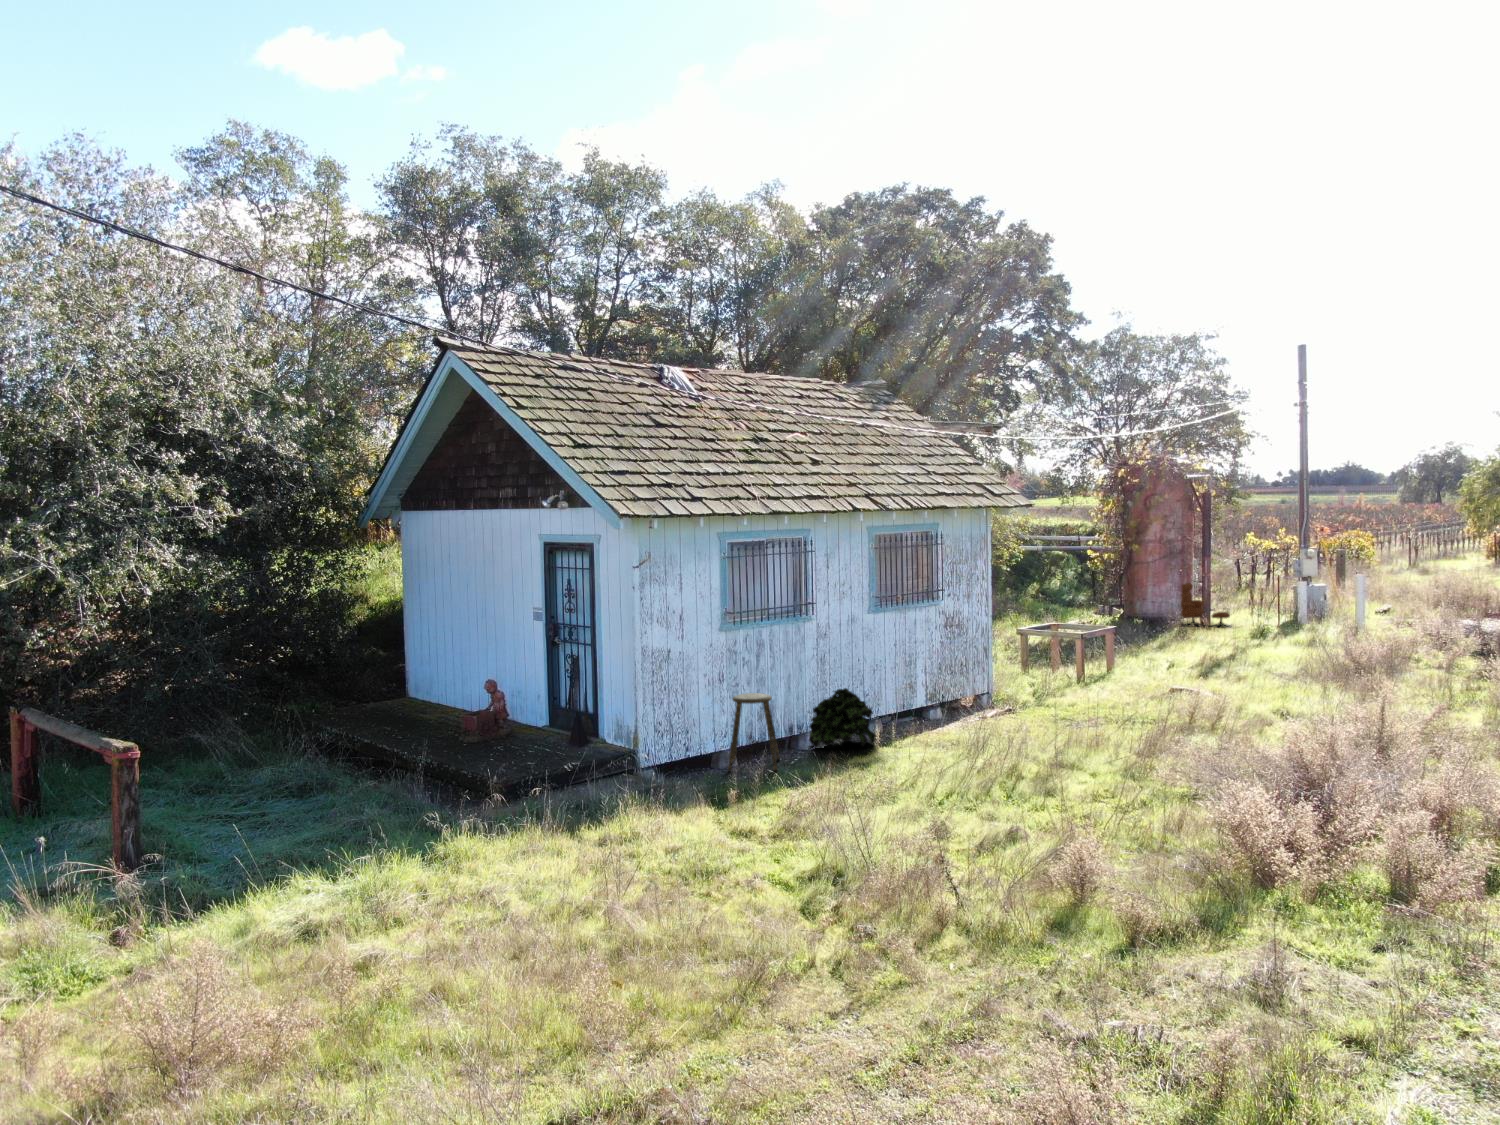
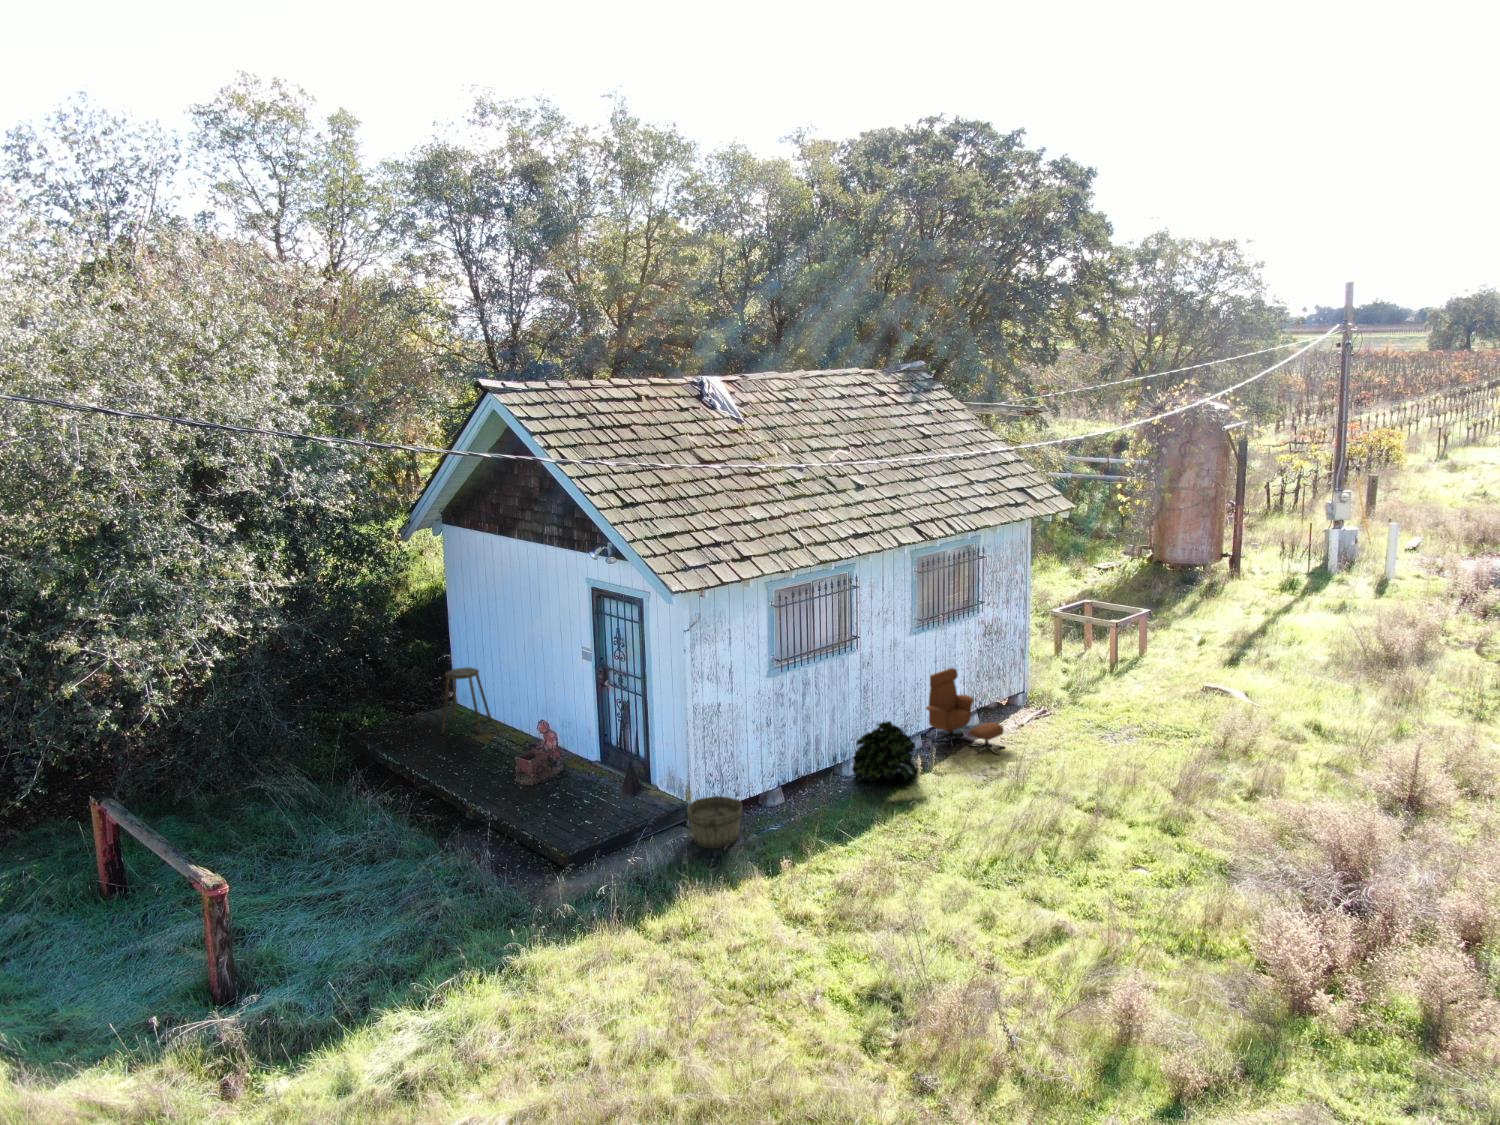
lounge chair: present [1181,583,1231,628] -> present [926,668,1004,755]
stool: present [728,693,780,771] -> present [441,667,491,734]
wooden bucket: none [634,738,691,792] -> present [687,796,742,848]

